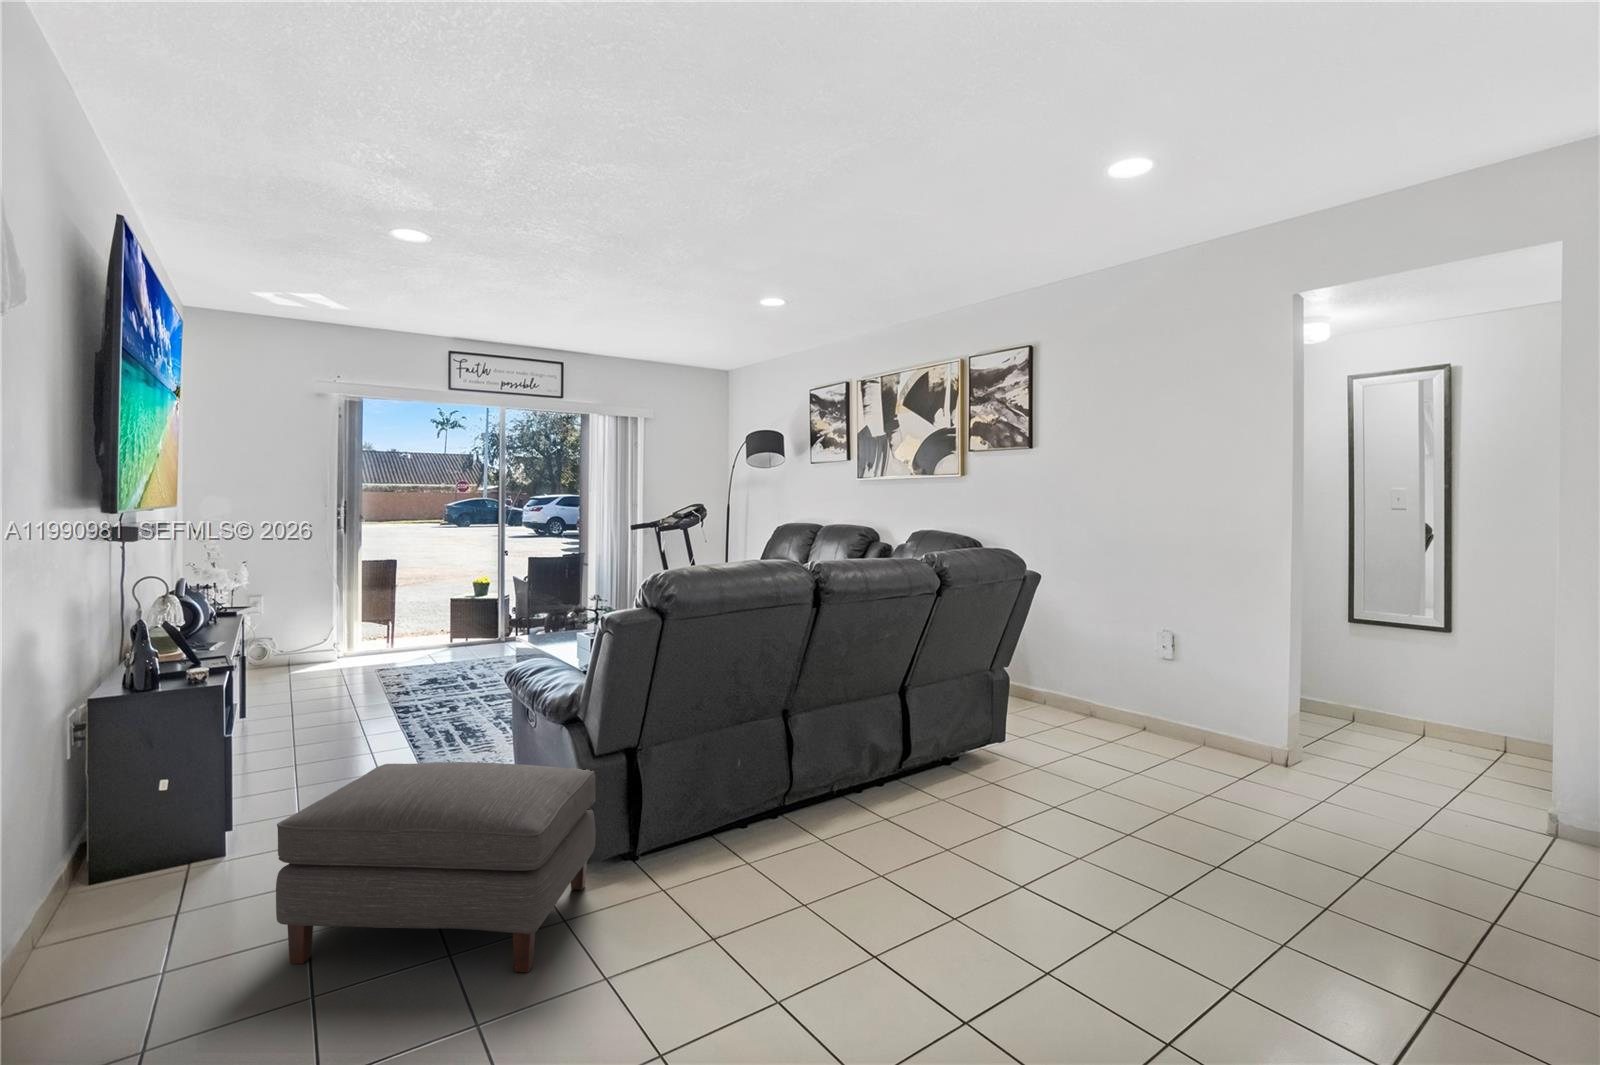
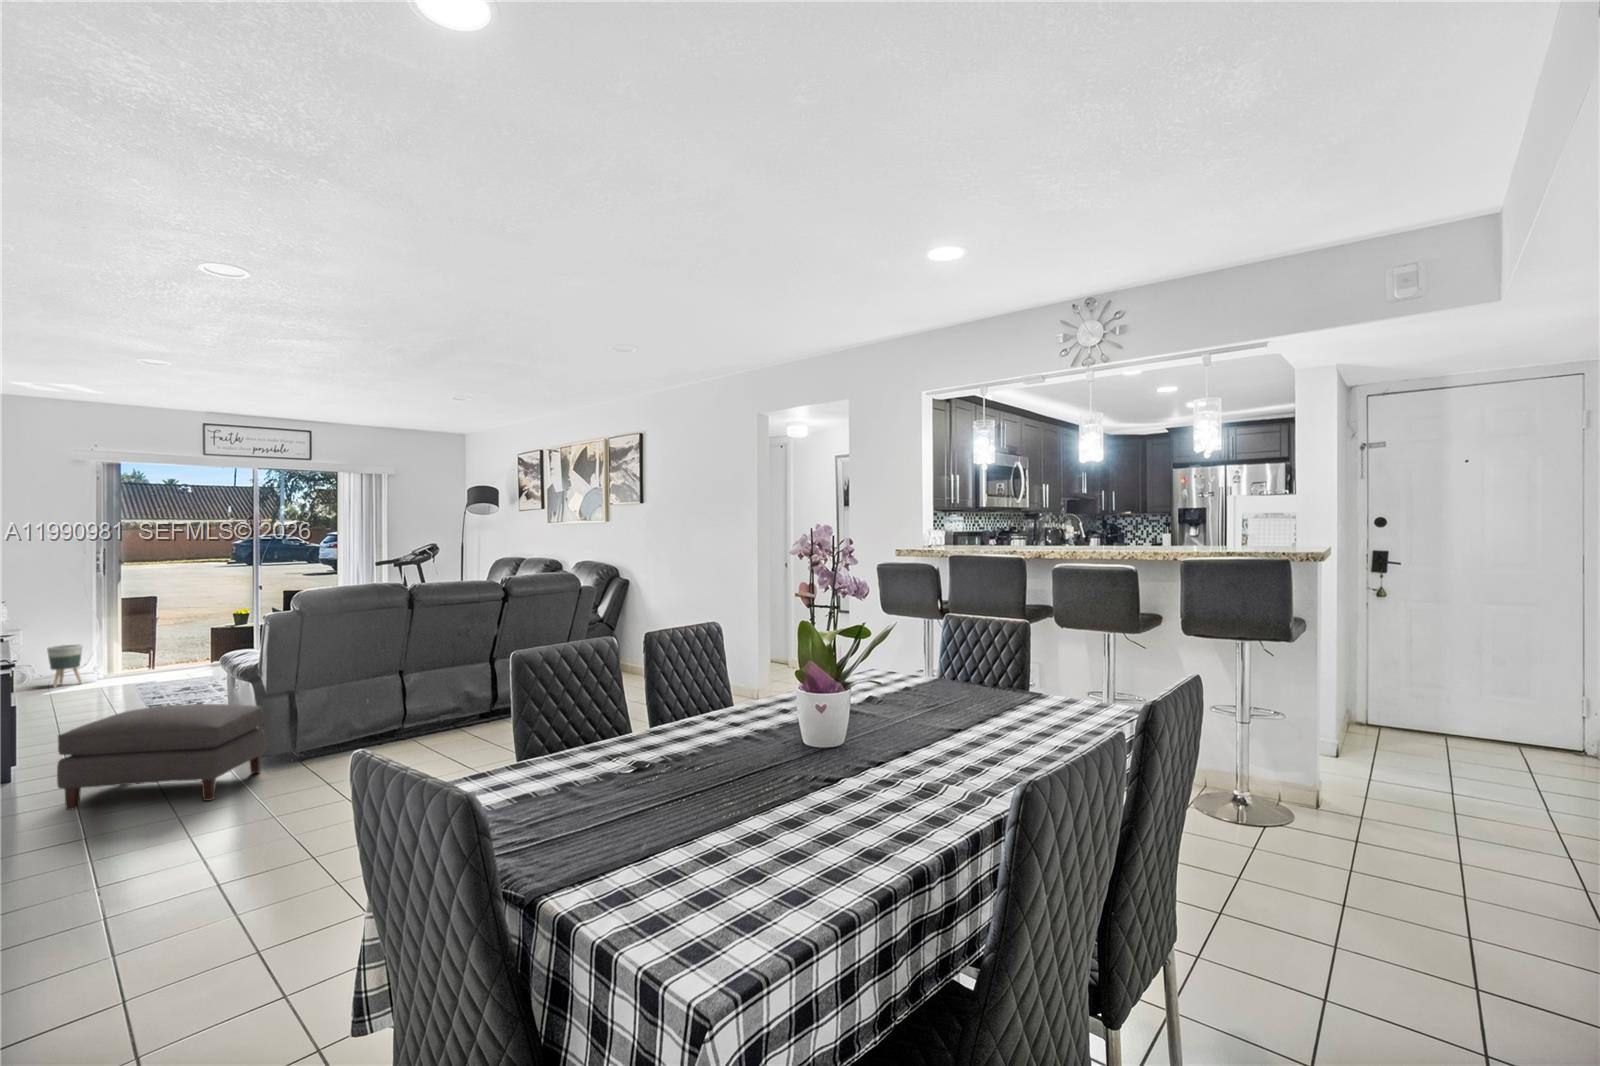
planter: none [282,615,320,668] -> present [47,645,82,687]

